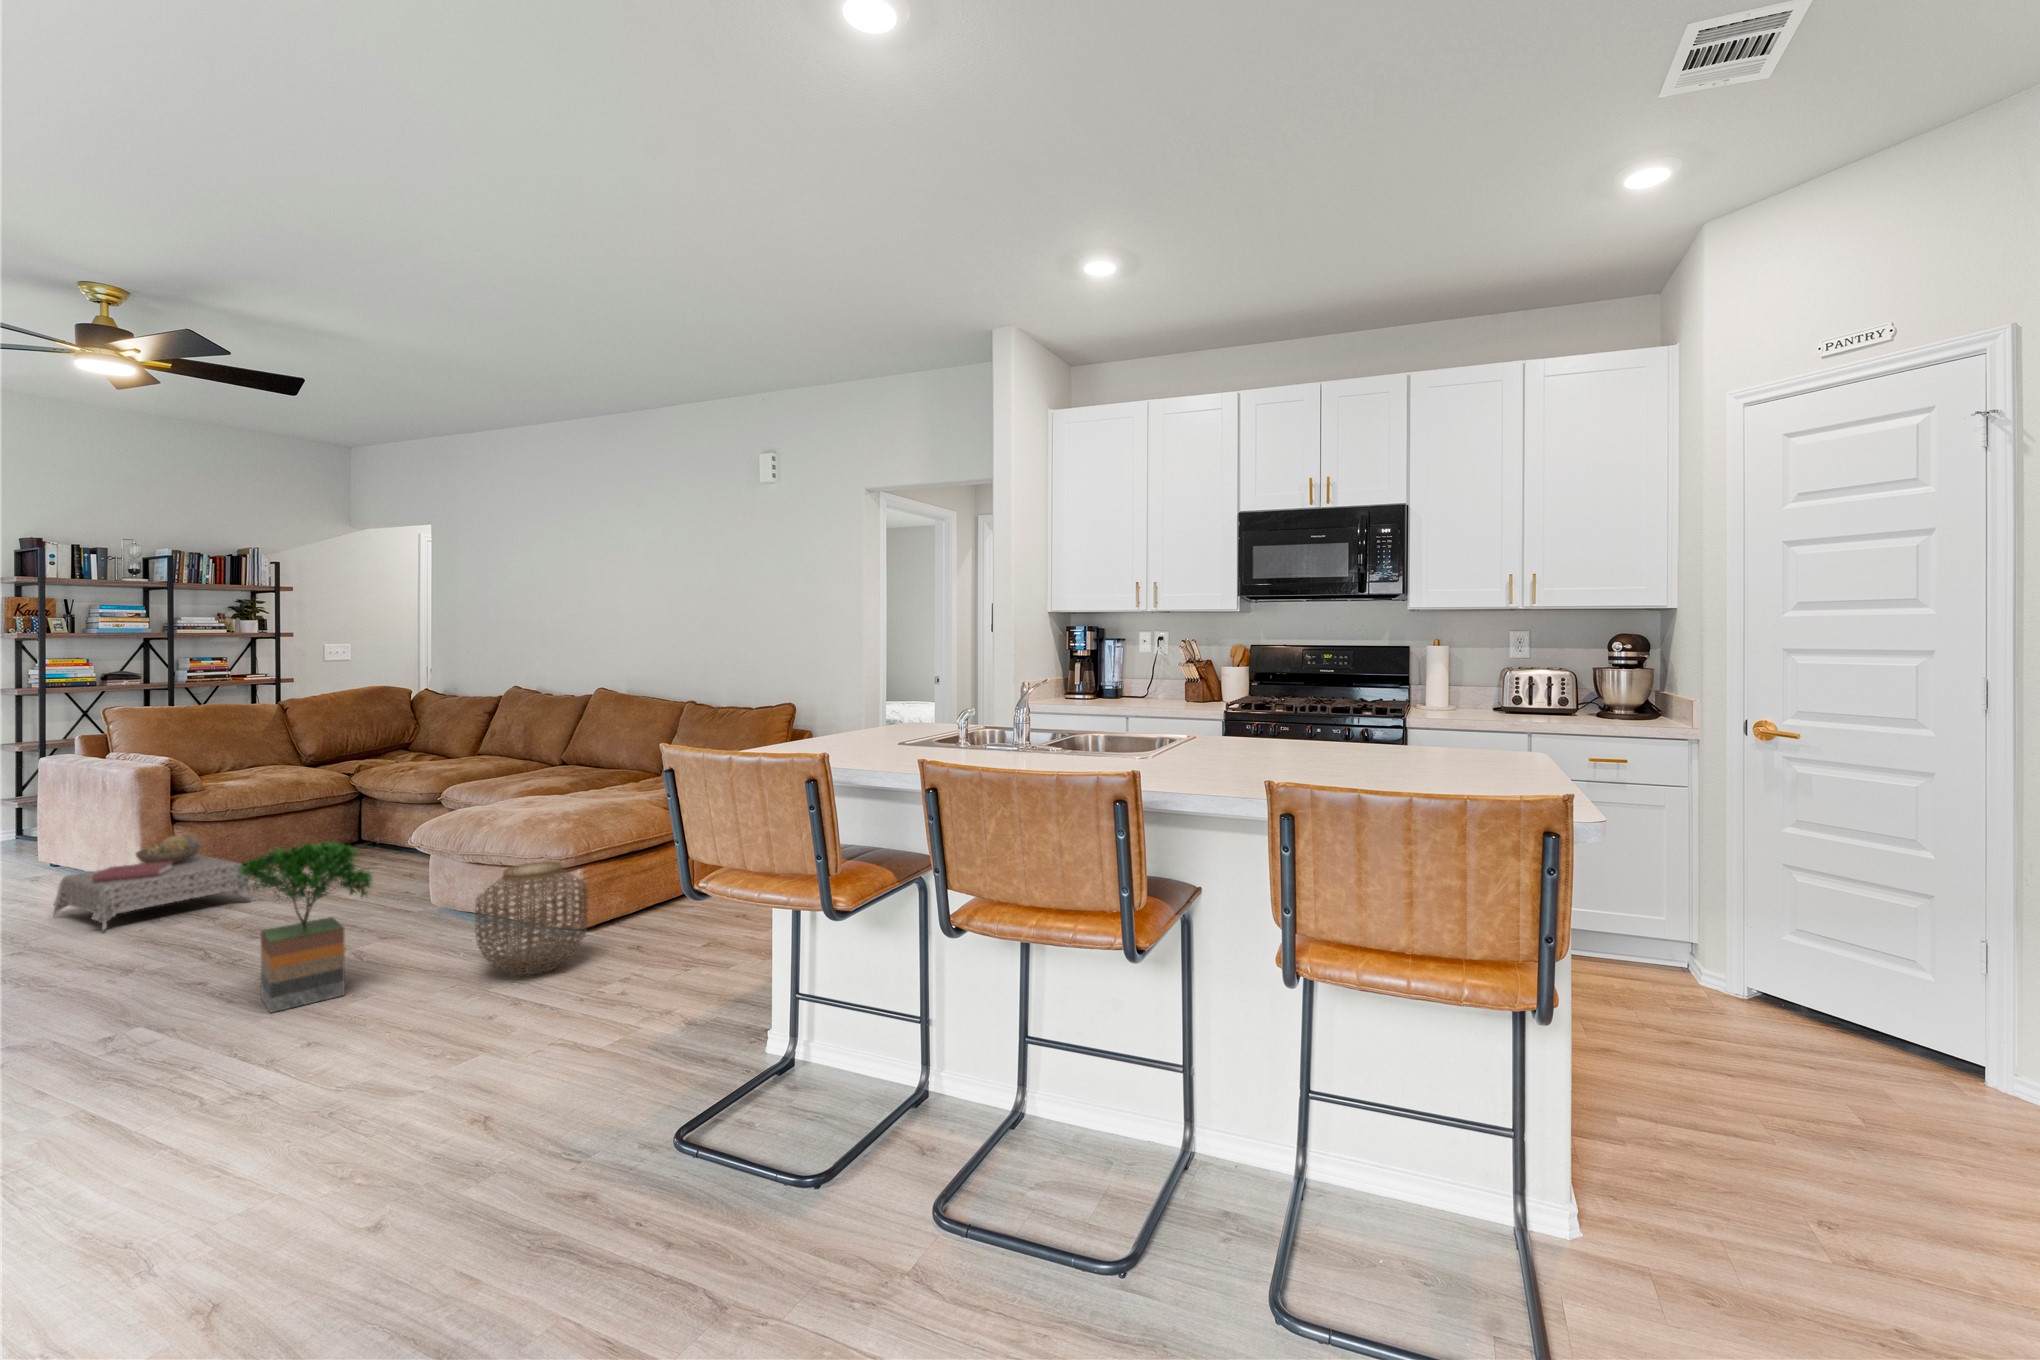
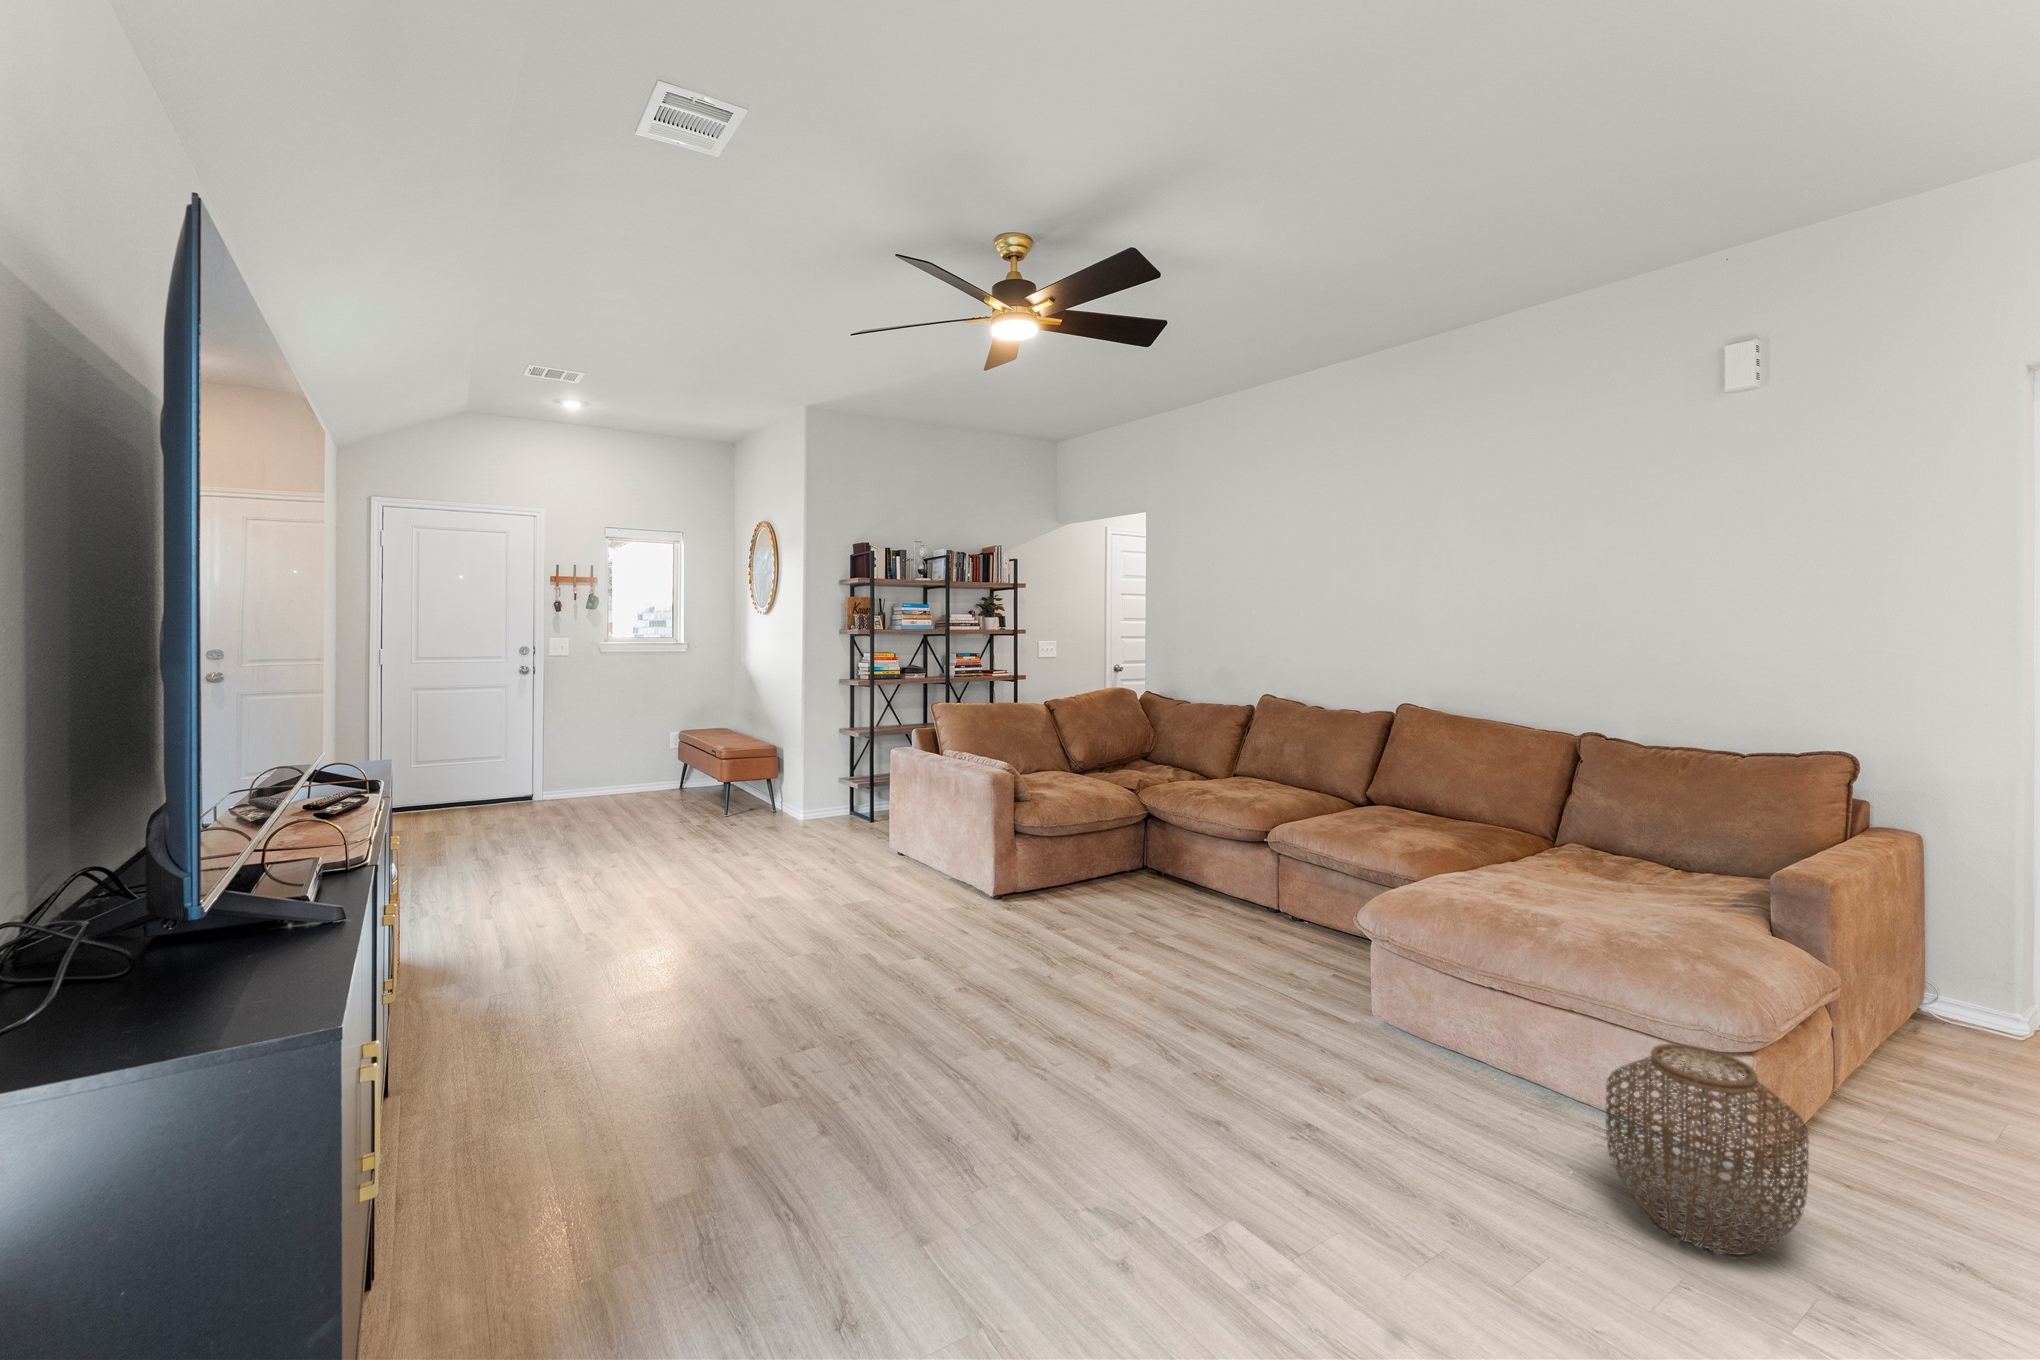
ottoman: present [54,835,251,931] -> none [955,859,1118,969]
potted tree: present [237,842,372,1013] -> none [1297,959,1487,1222]

